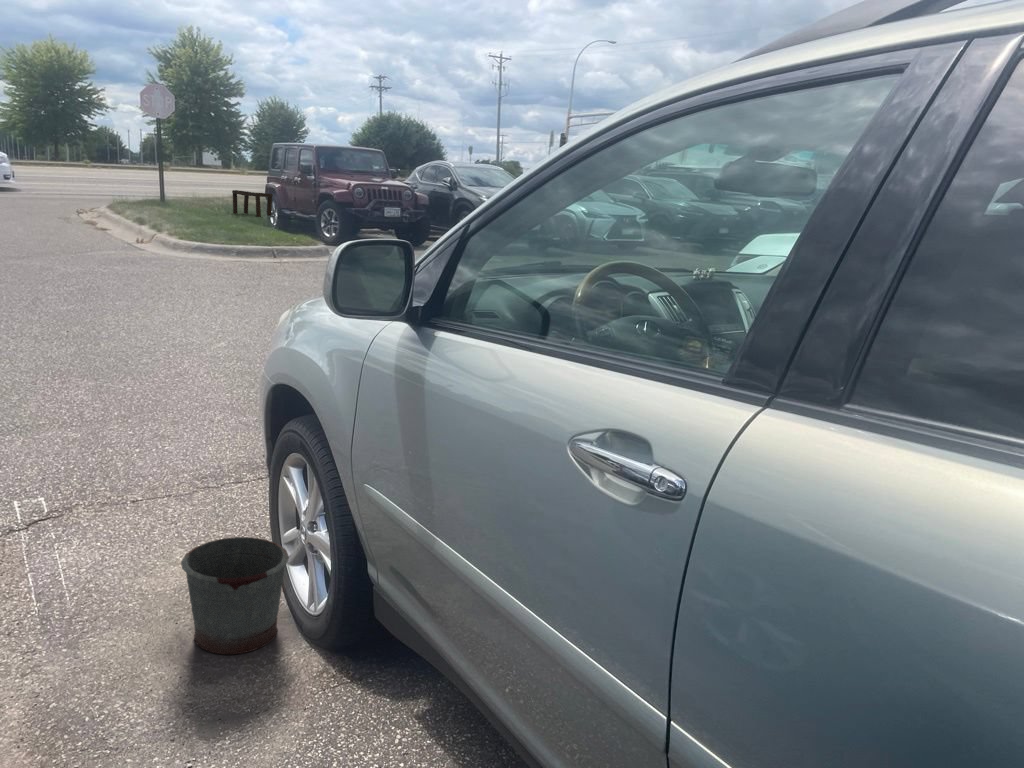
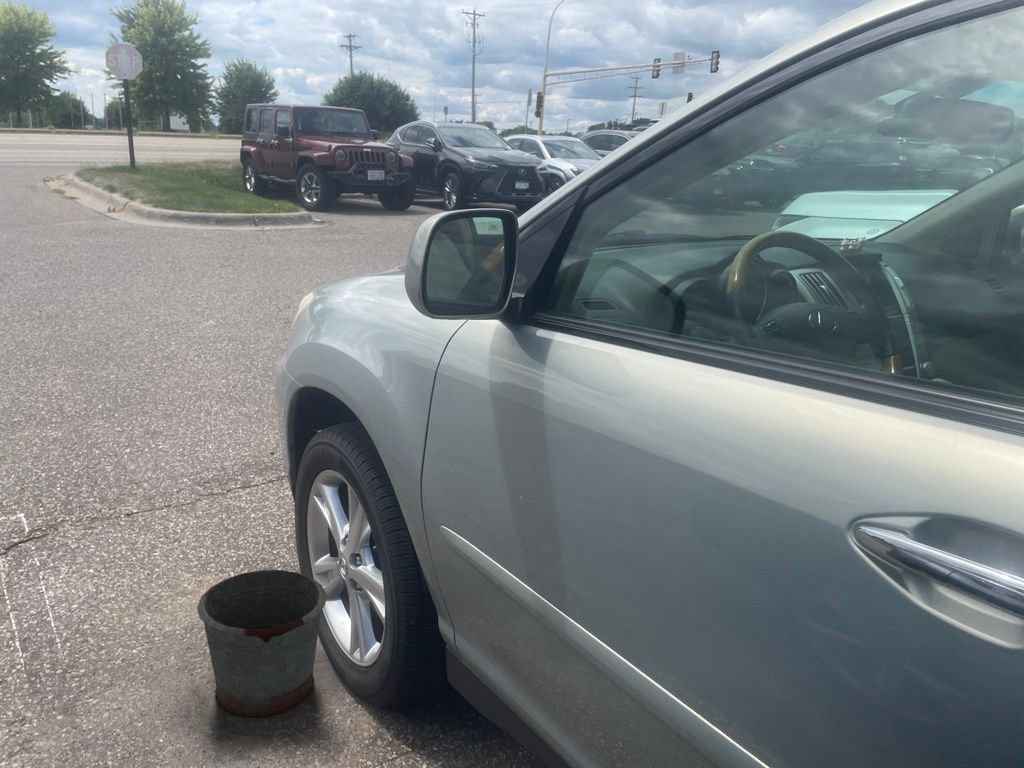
bench: present [232,190,273,217] -> none [206,155,249,183]

